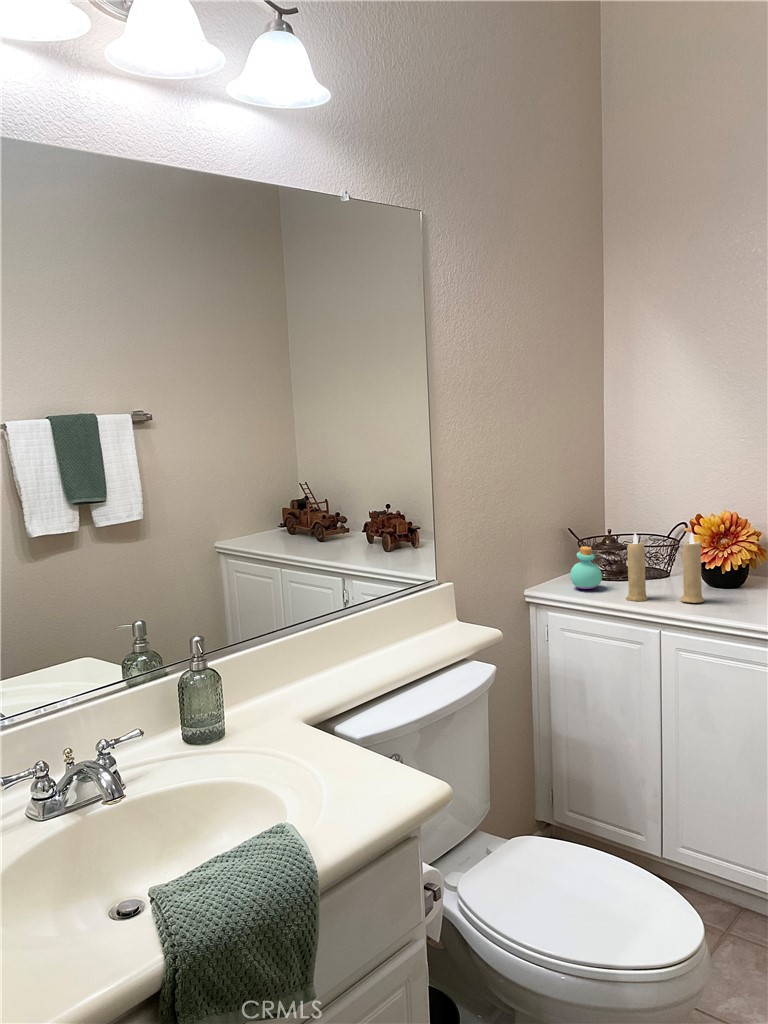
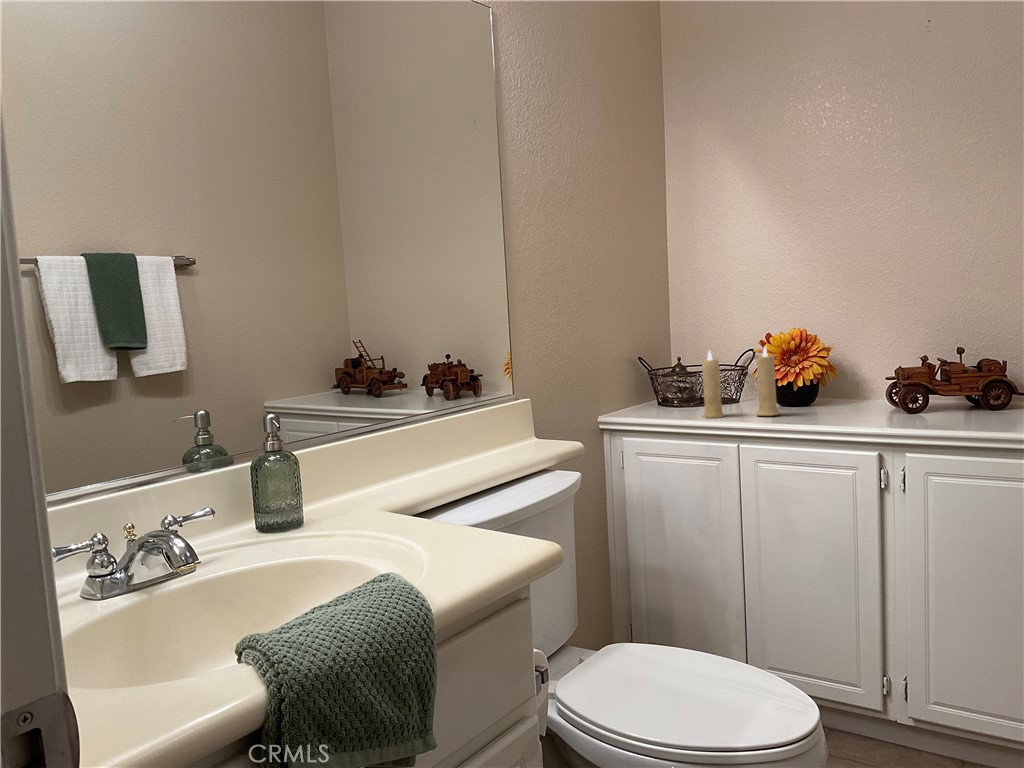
perfume bottle: present [570,546,602,589] -> none [645,370,677,413]

